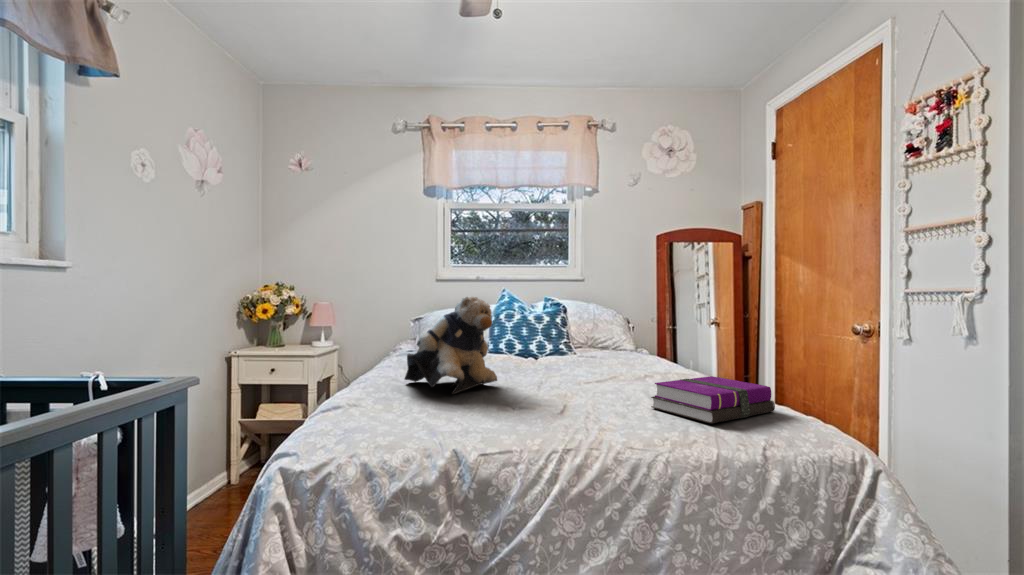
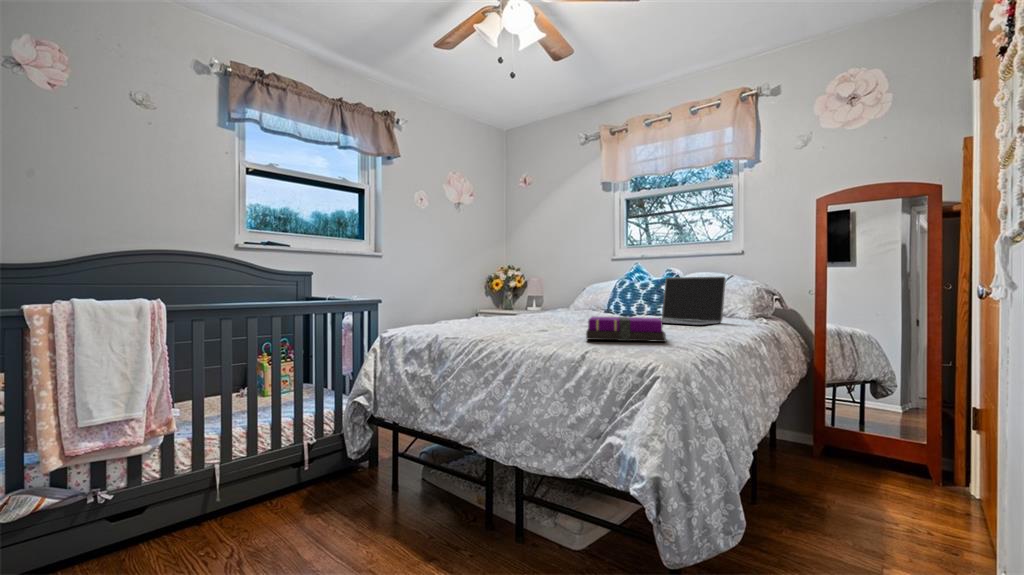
teddy bear: present [405,296,497,394] -> none [492,262,550,324]
laptop: none [574,311,654,368] -> present [659,277,726,325]

